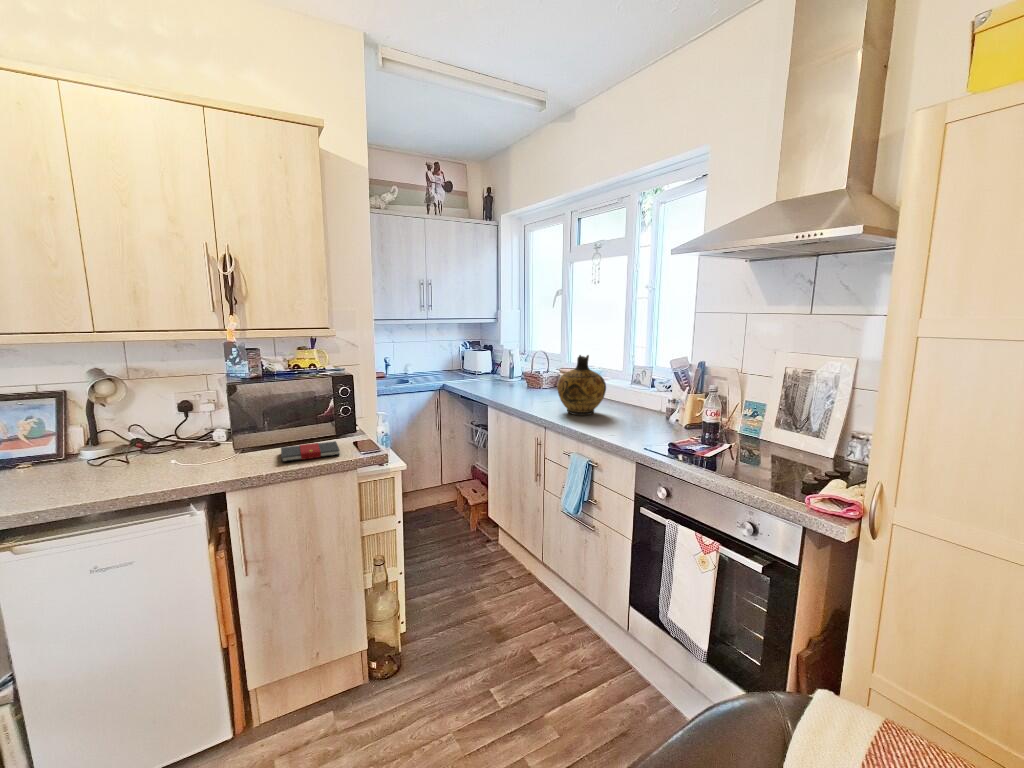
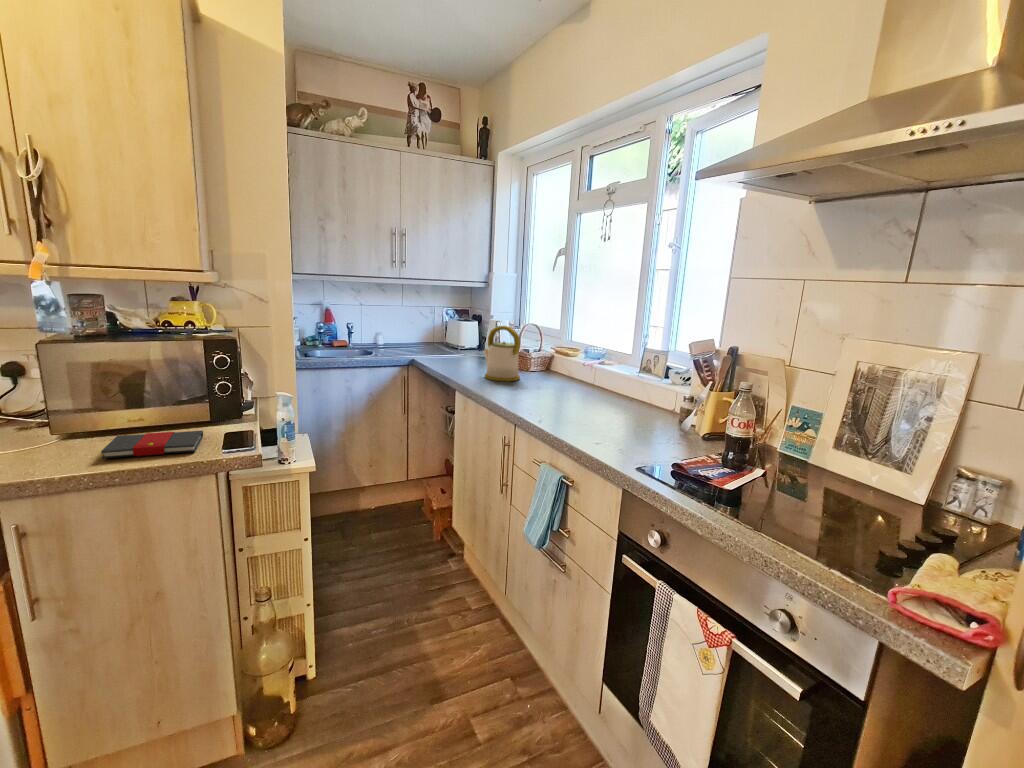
kettle: none [506,354,537,397] -> present [483,326,520,381]
ceramic jug: present [557,355,606,415] -> none [536,329,601,411]

